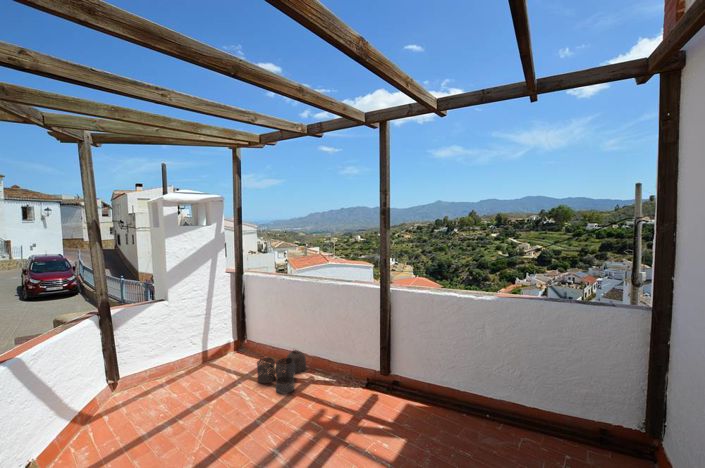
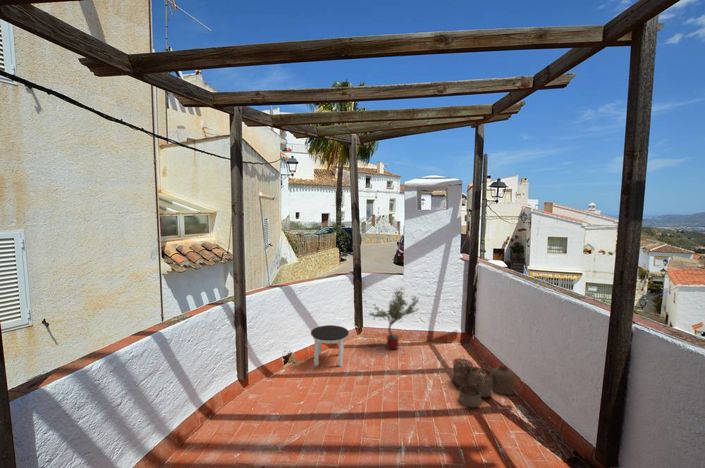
potted tree: none [136,312,200,388] -> present [369,288,418,349]
round table: none [63,385,130,456] -> present [311,325,349,366]

